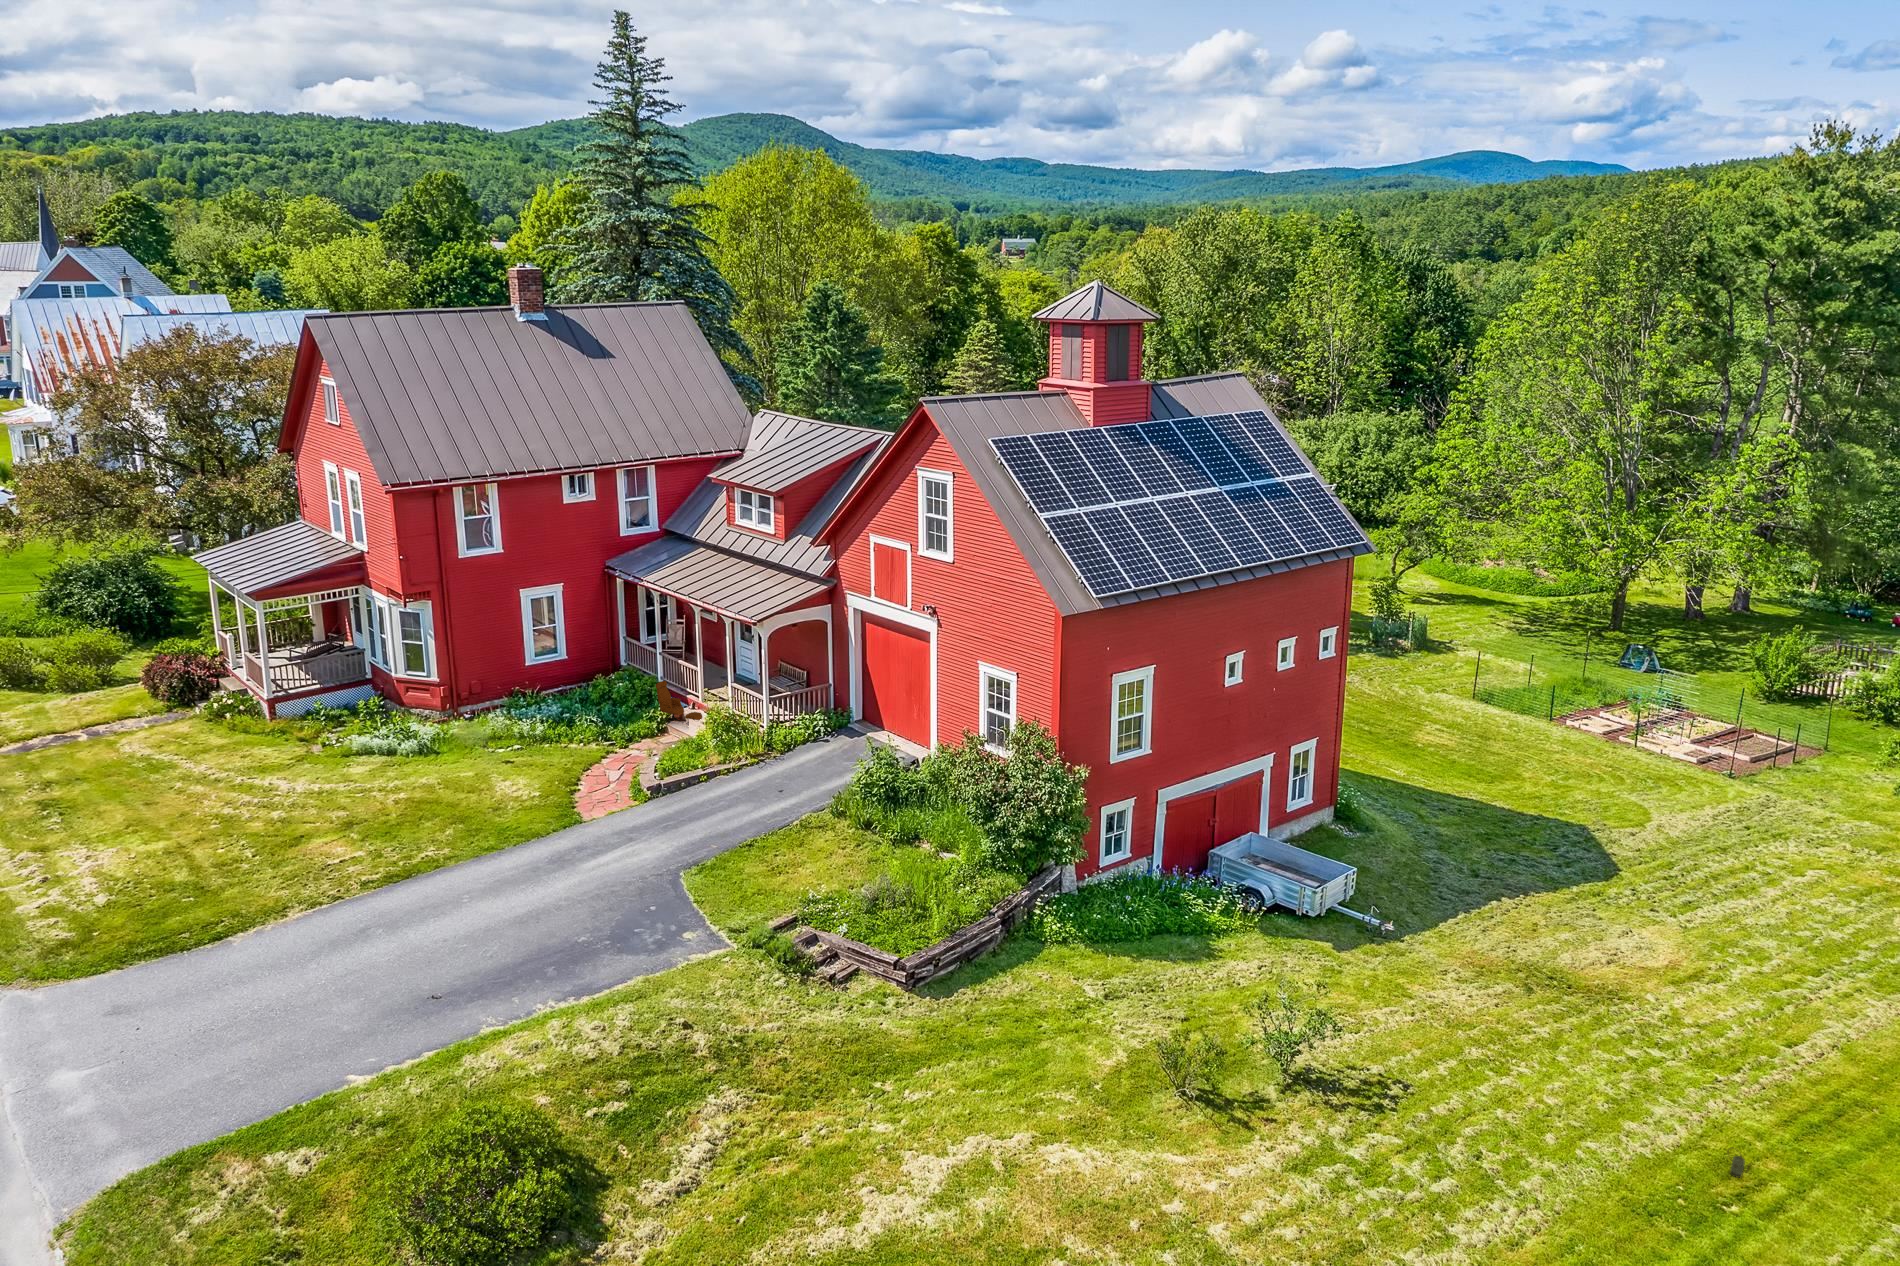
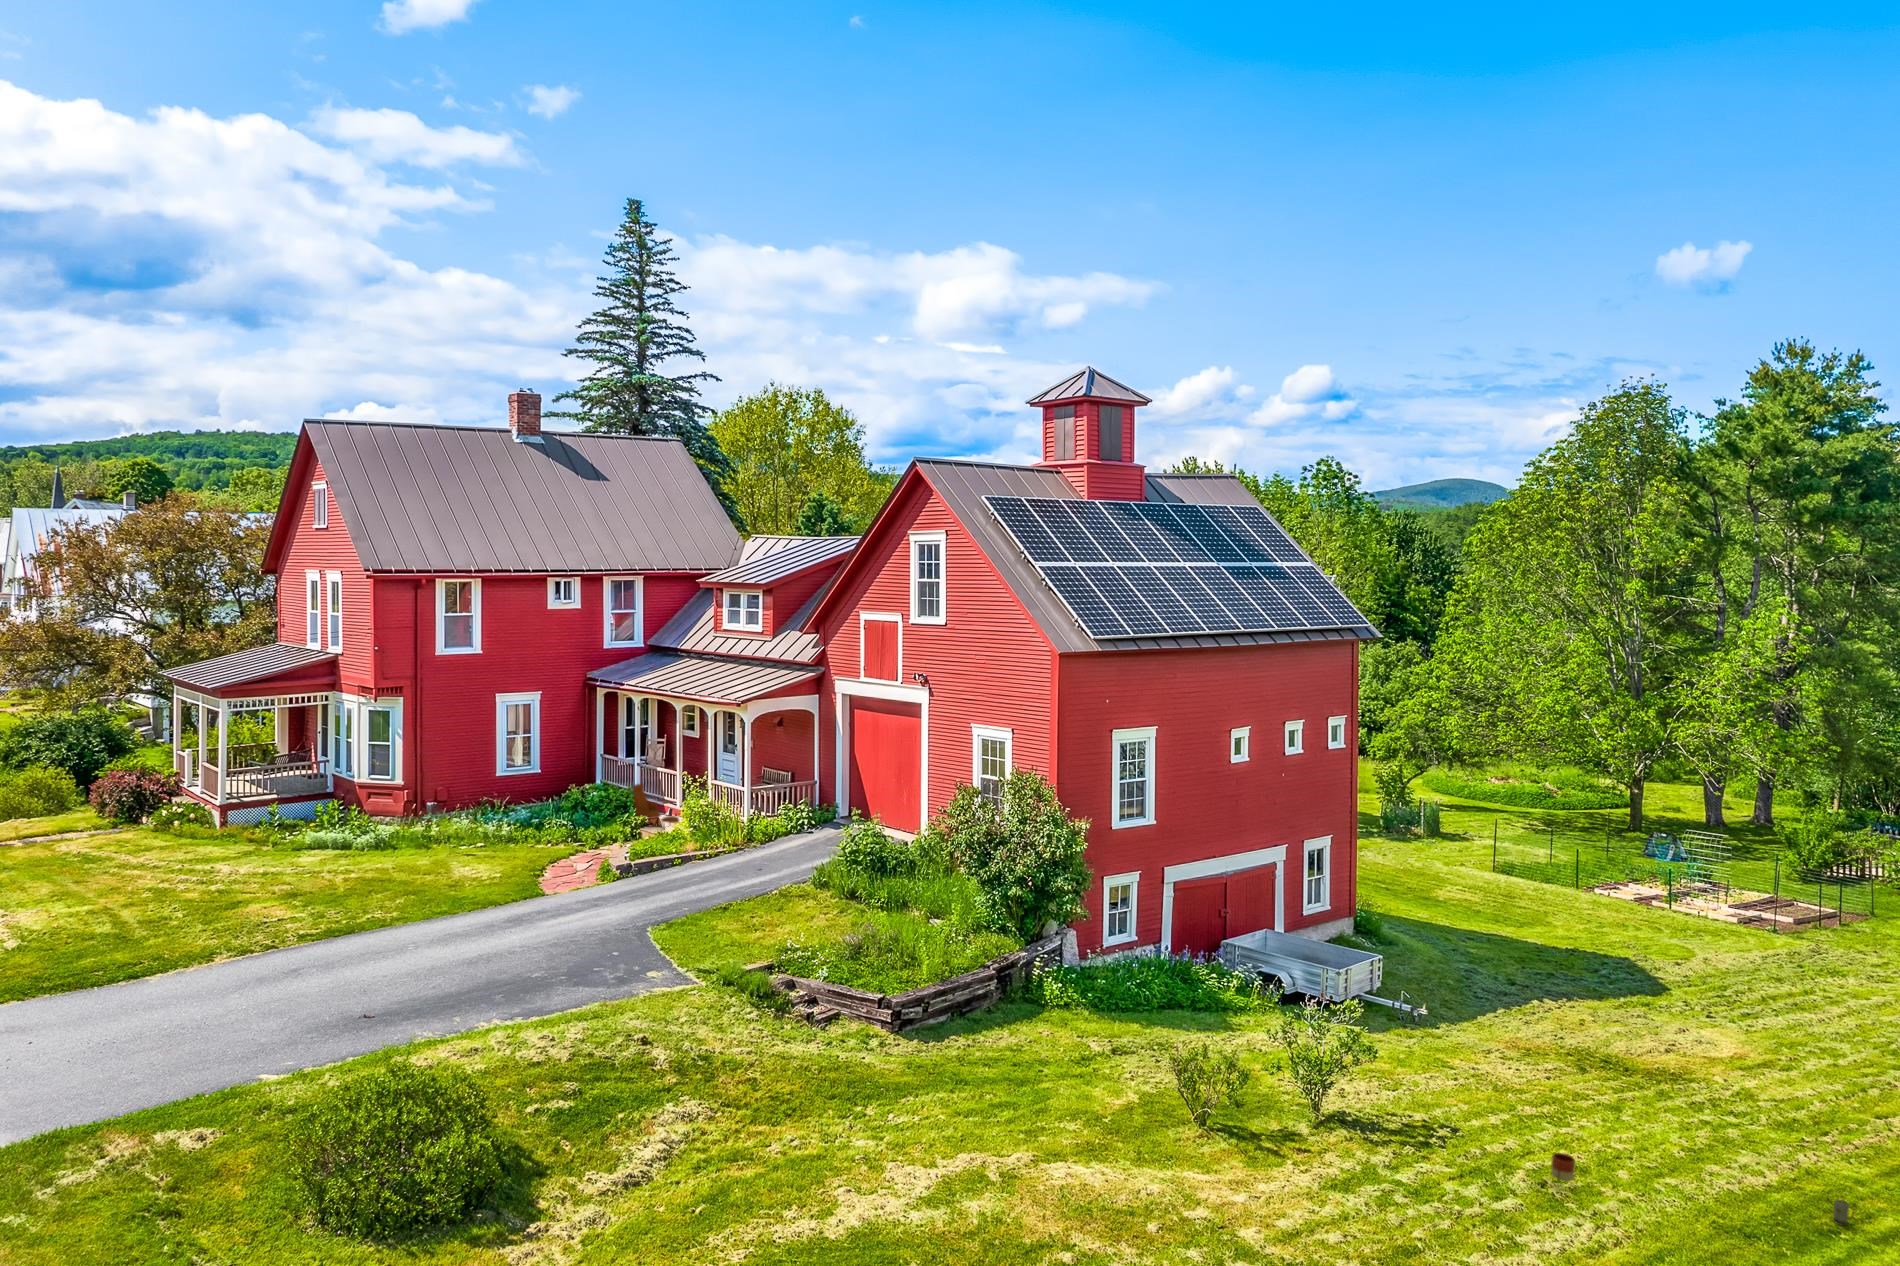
planter: none [1485,1120,1507,1154] -> present [1551,1153,1575,1183]

